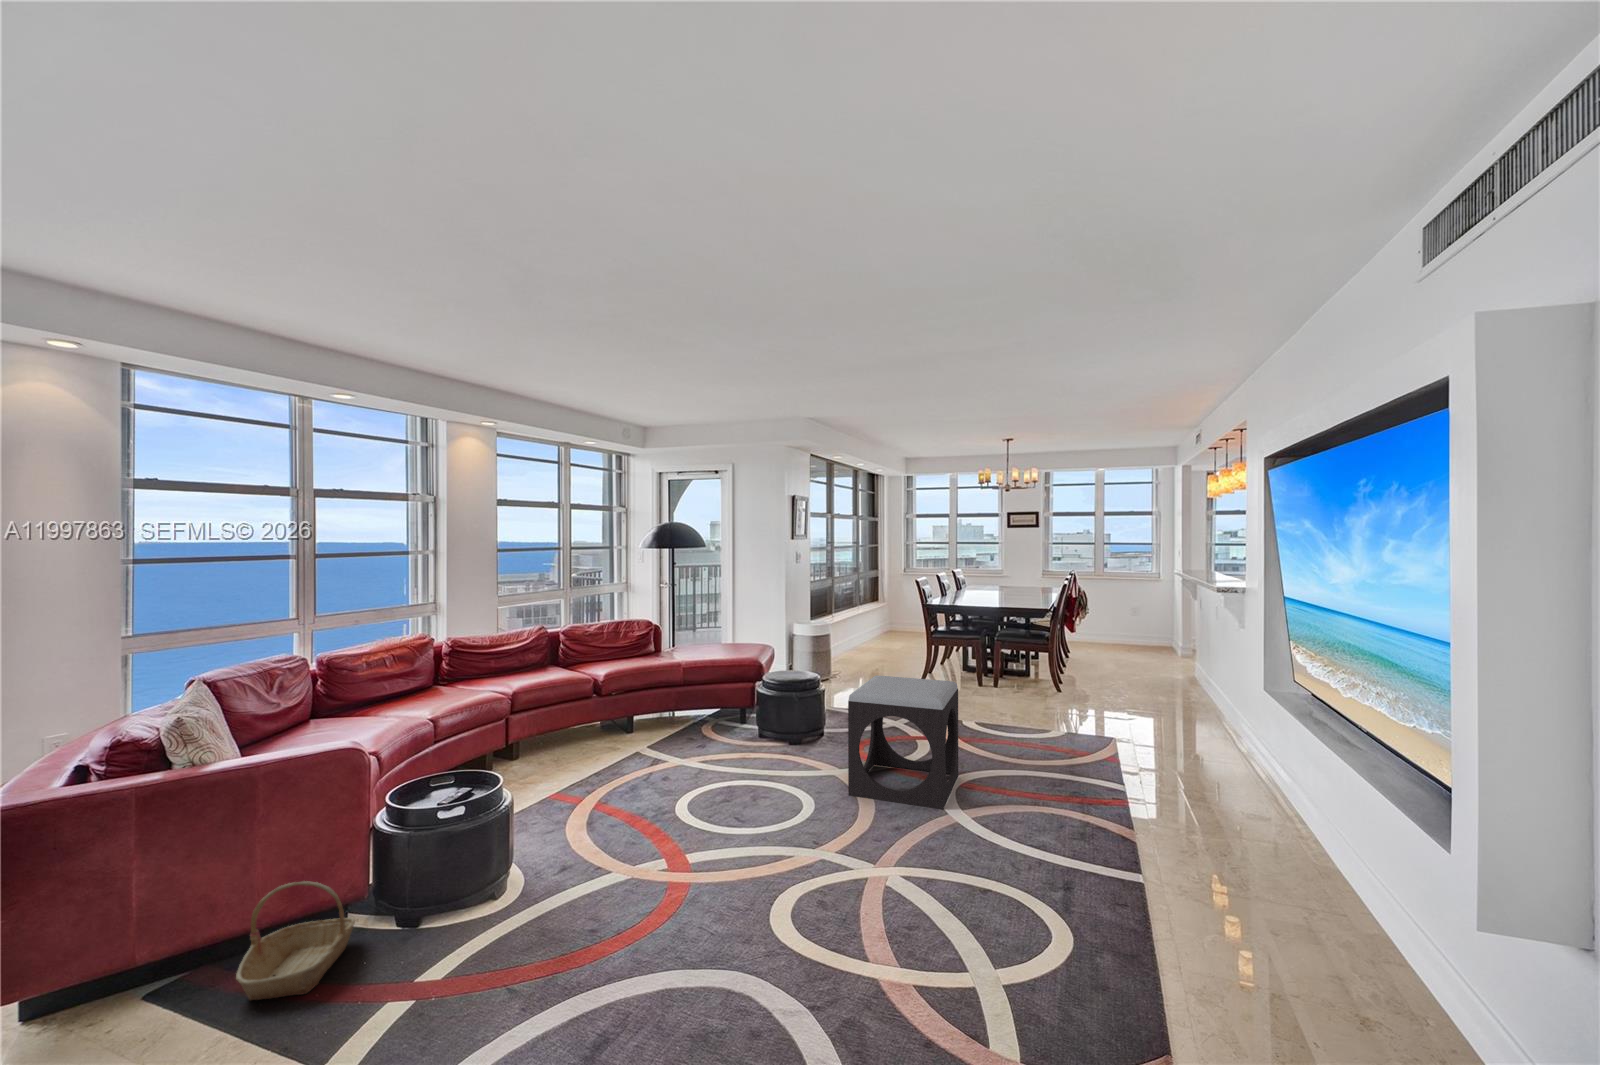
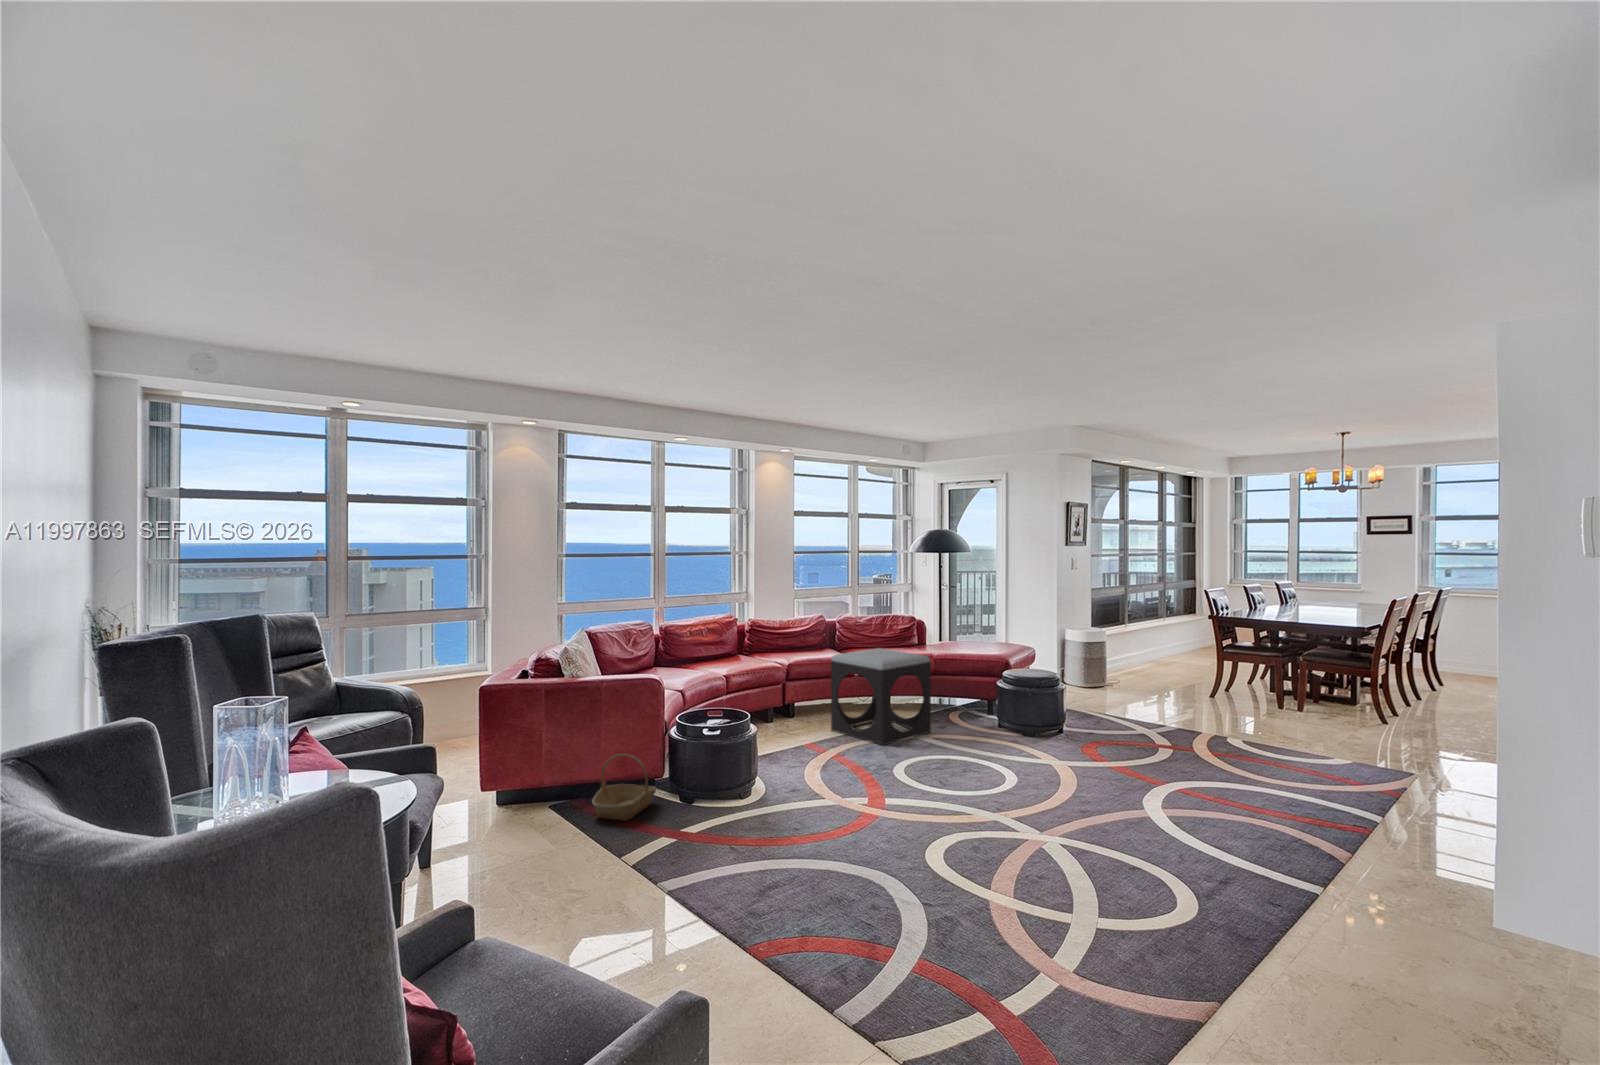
footstool: present [848,676,958,809] -> present [831,648,931,745]

